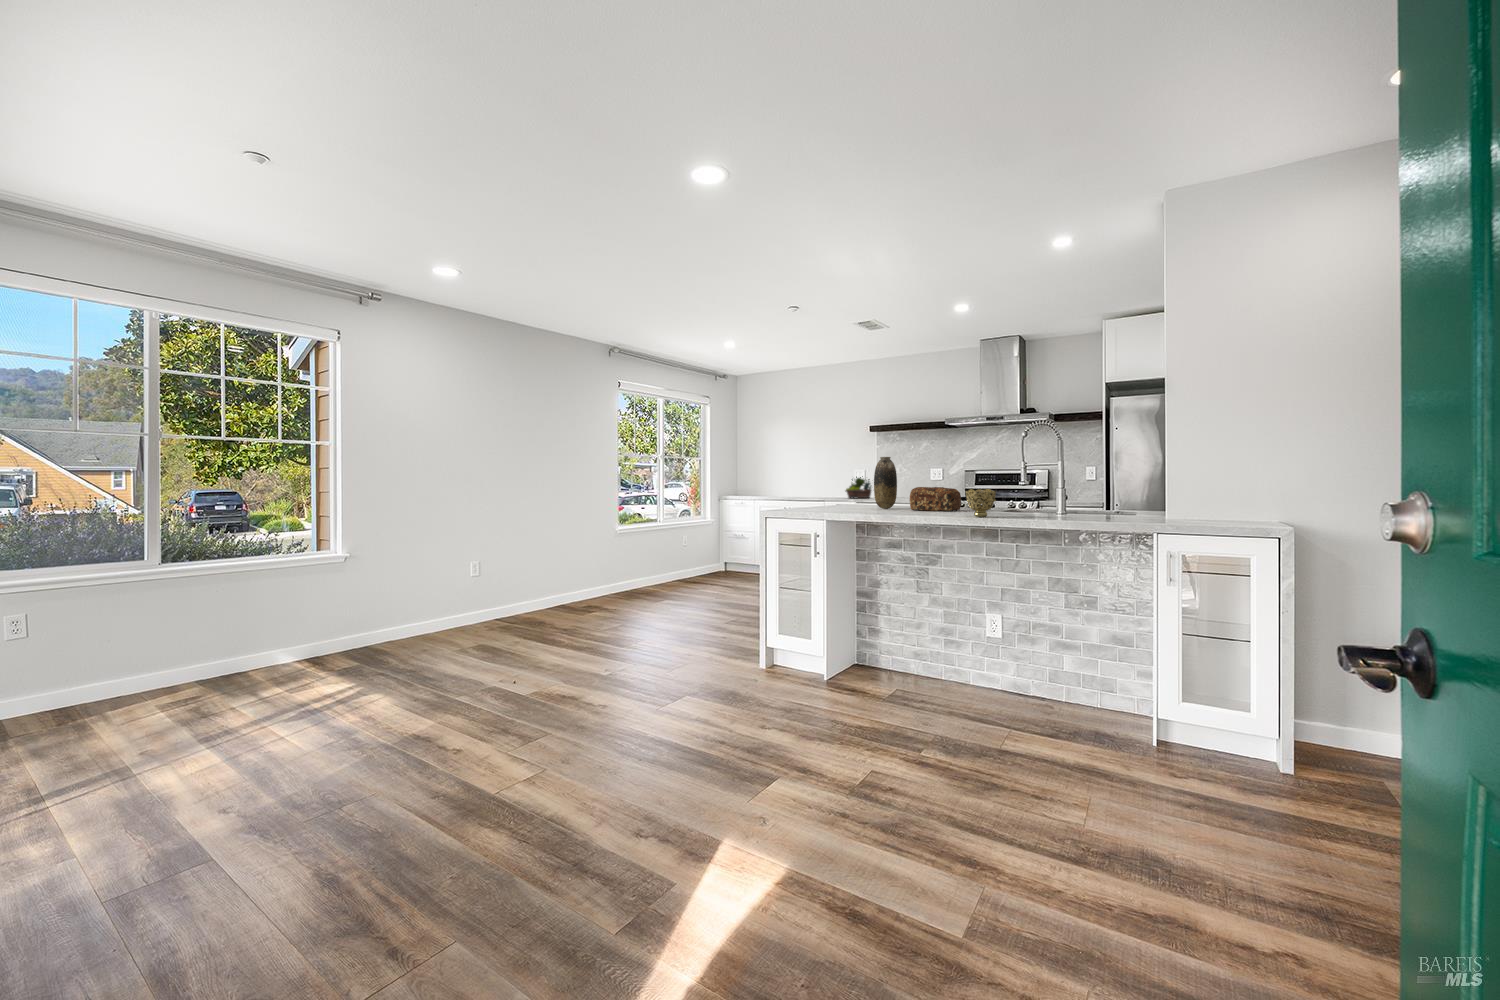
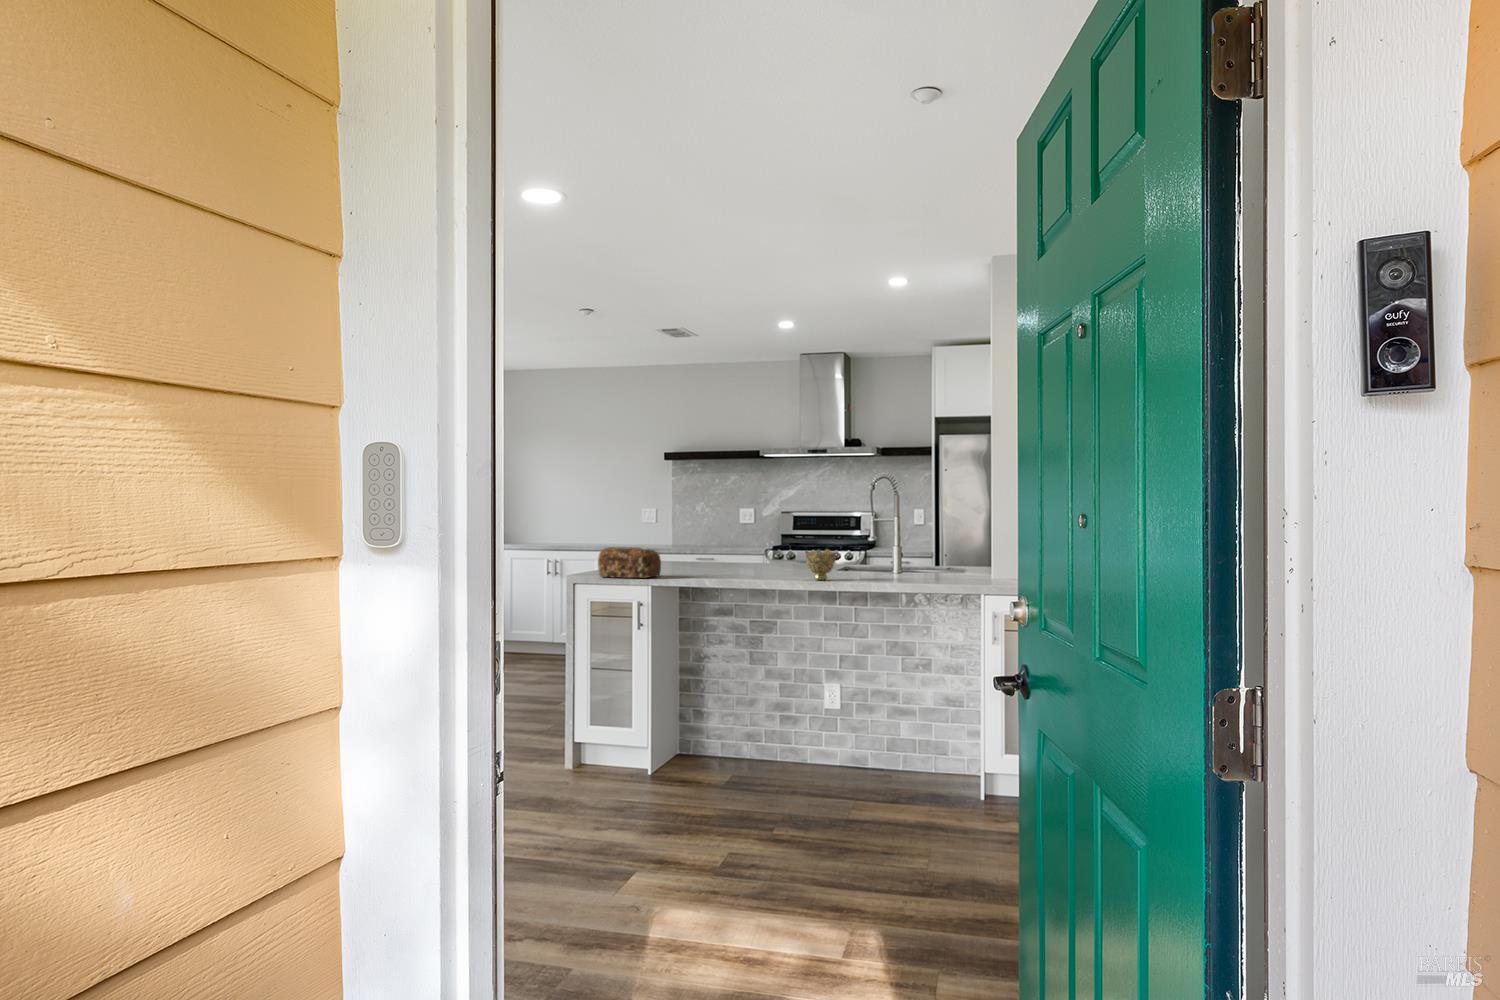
vase: present [874,457,897,509] -> none [692,505,718,567]
succulent planter: present [846,476,872,498] -> none [627,511,664,546]
bread loaf: present [910,487,961,511] -> present [598,547,661,578]

